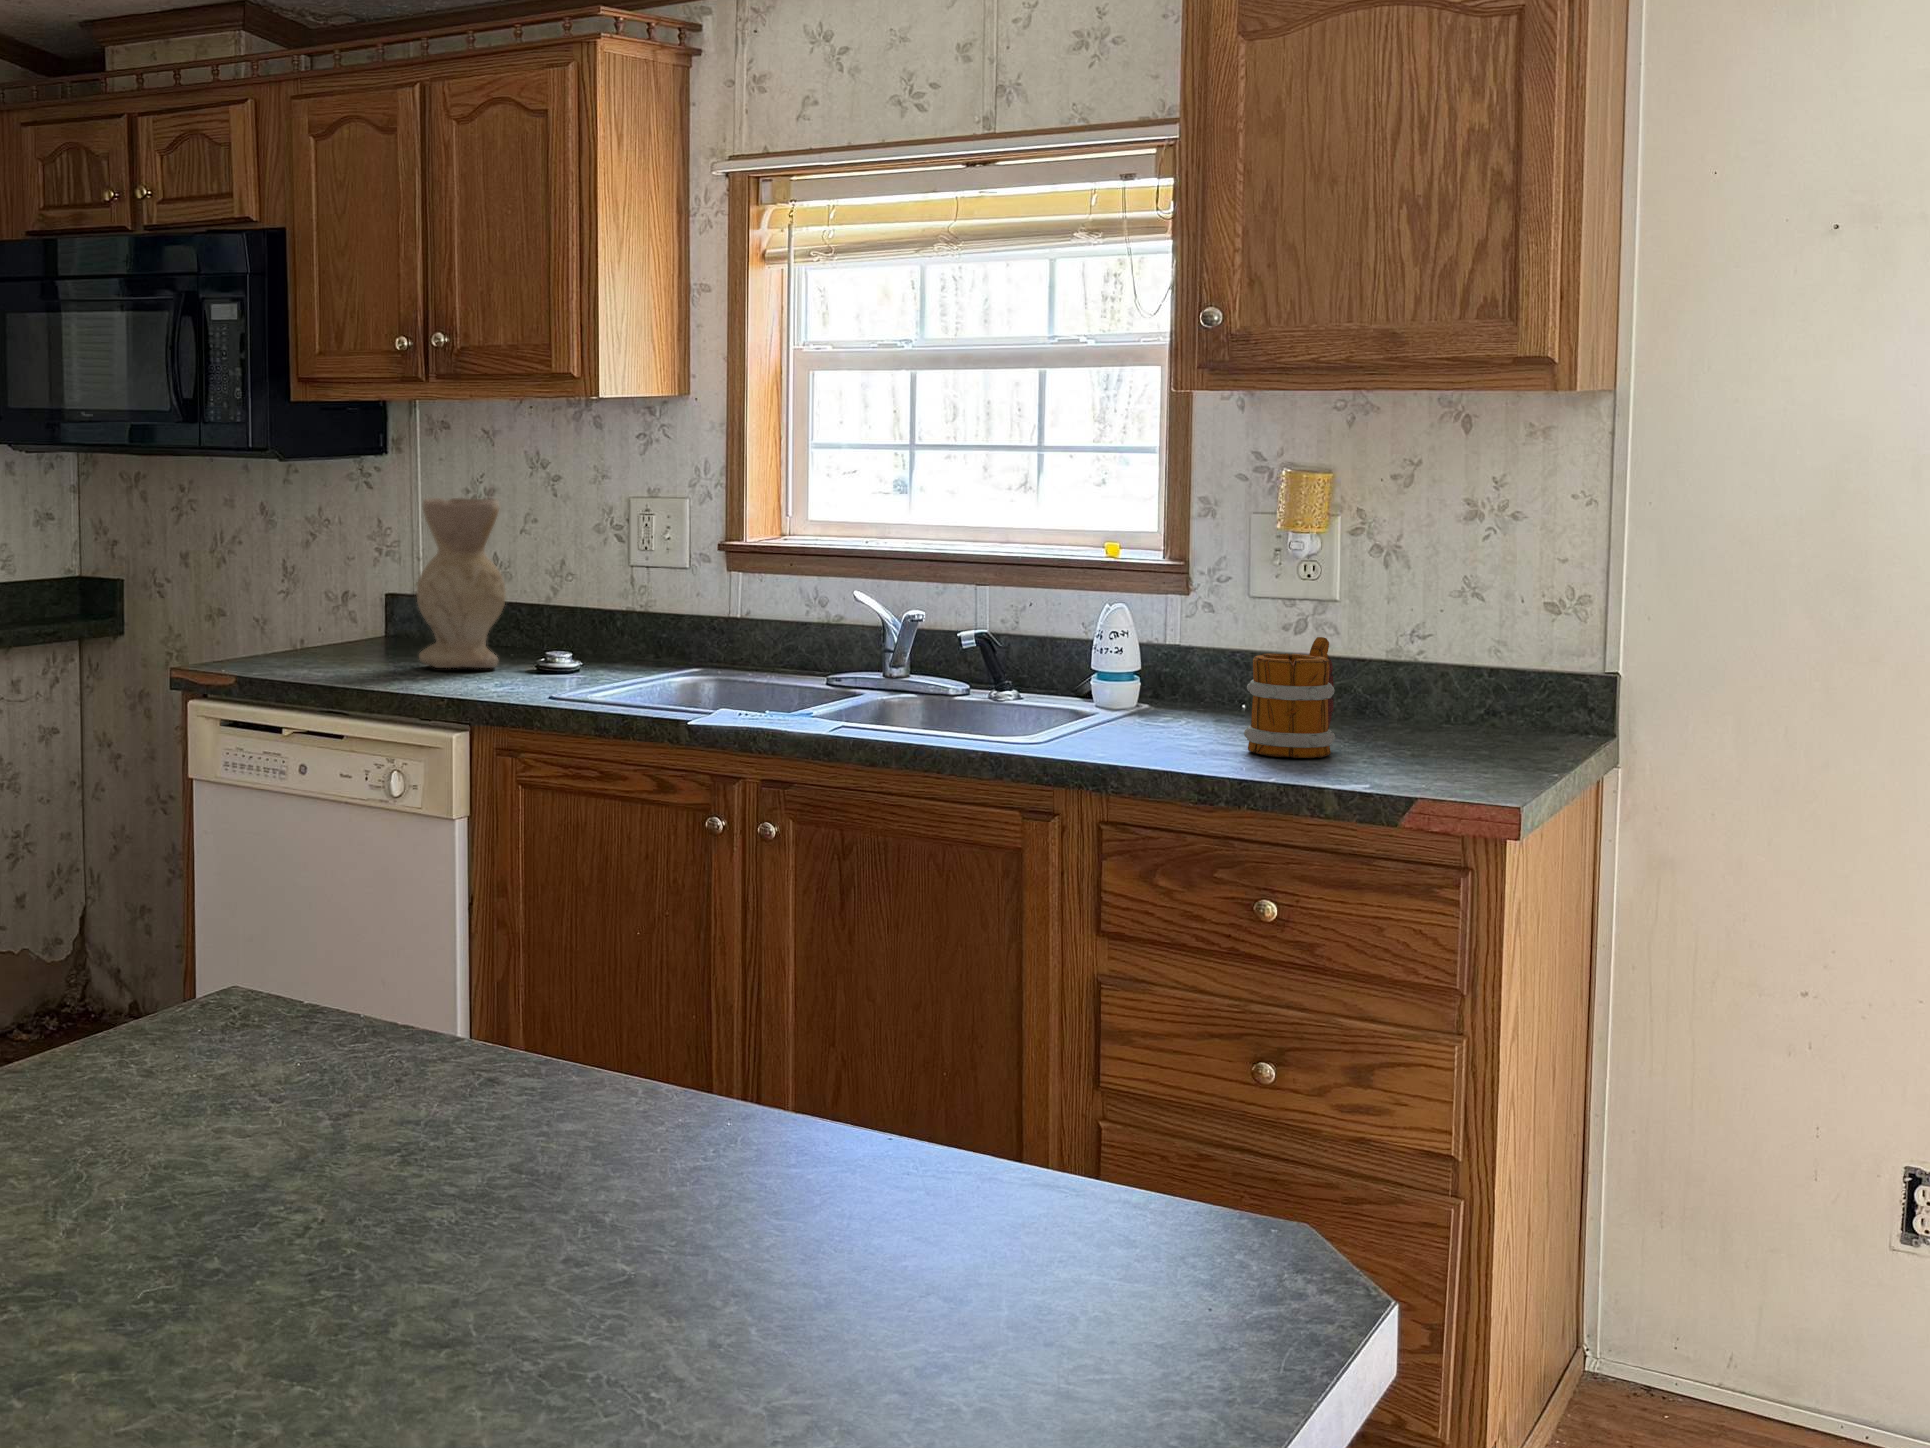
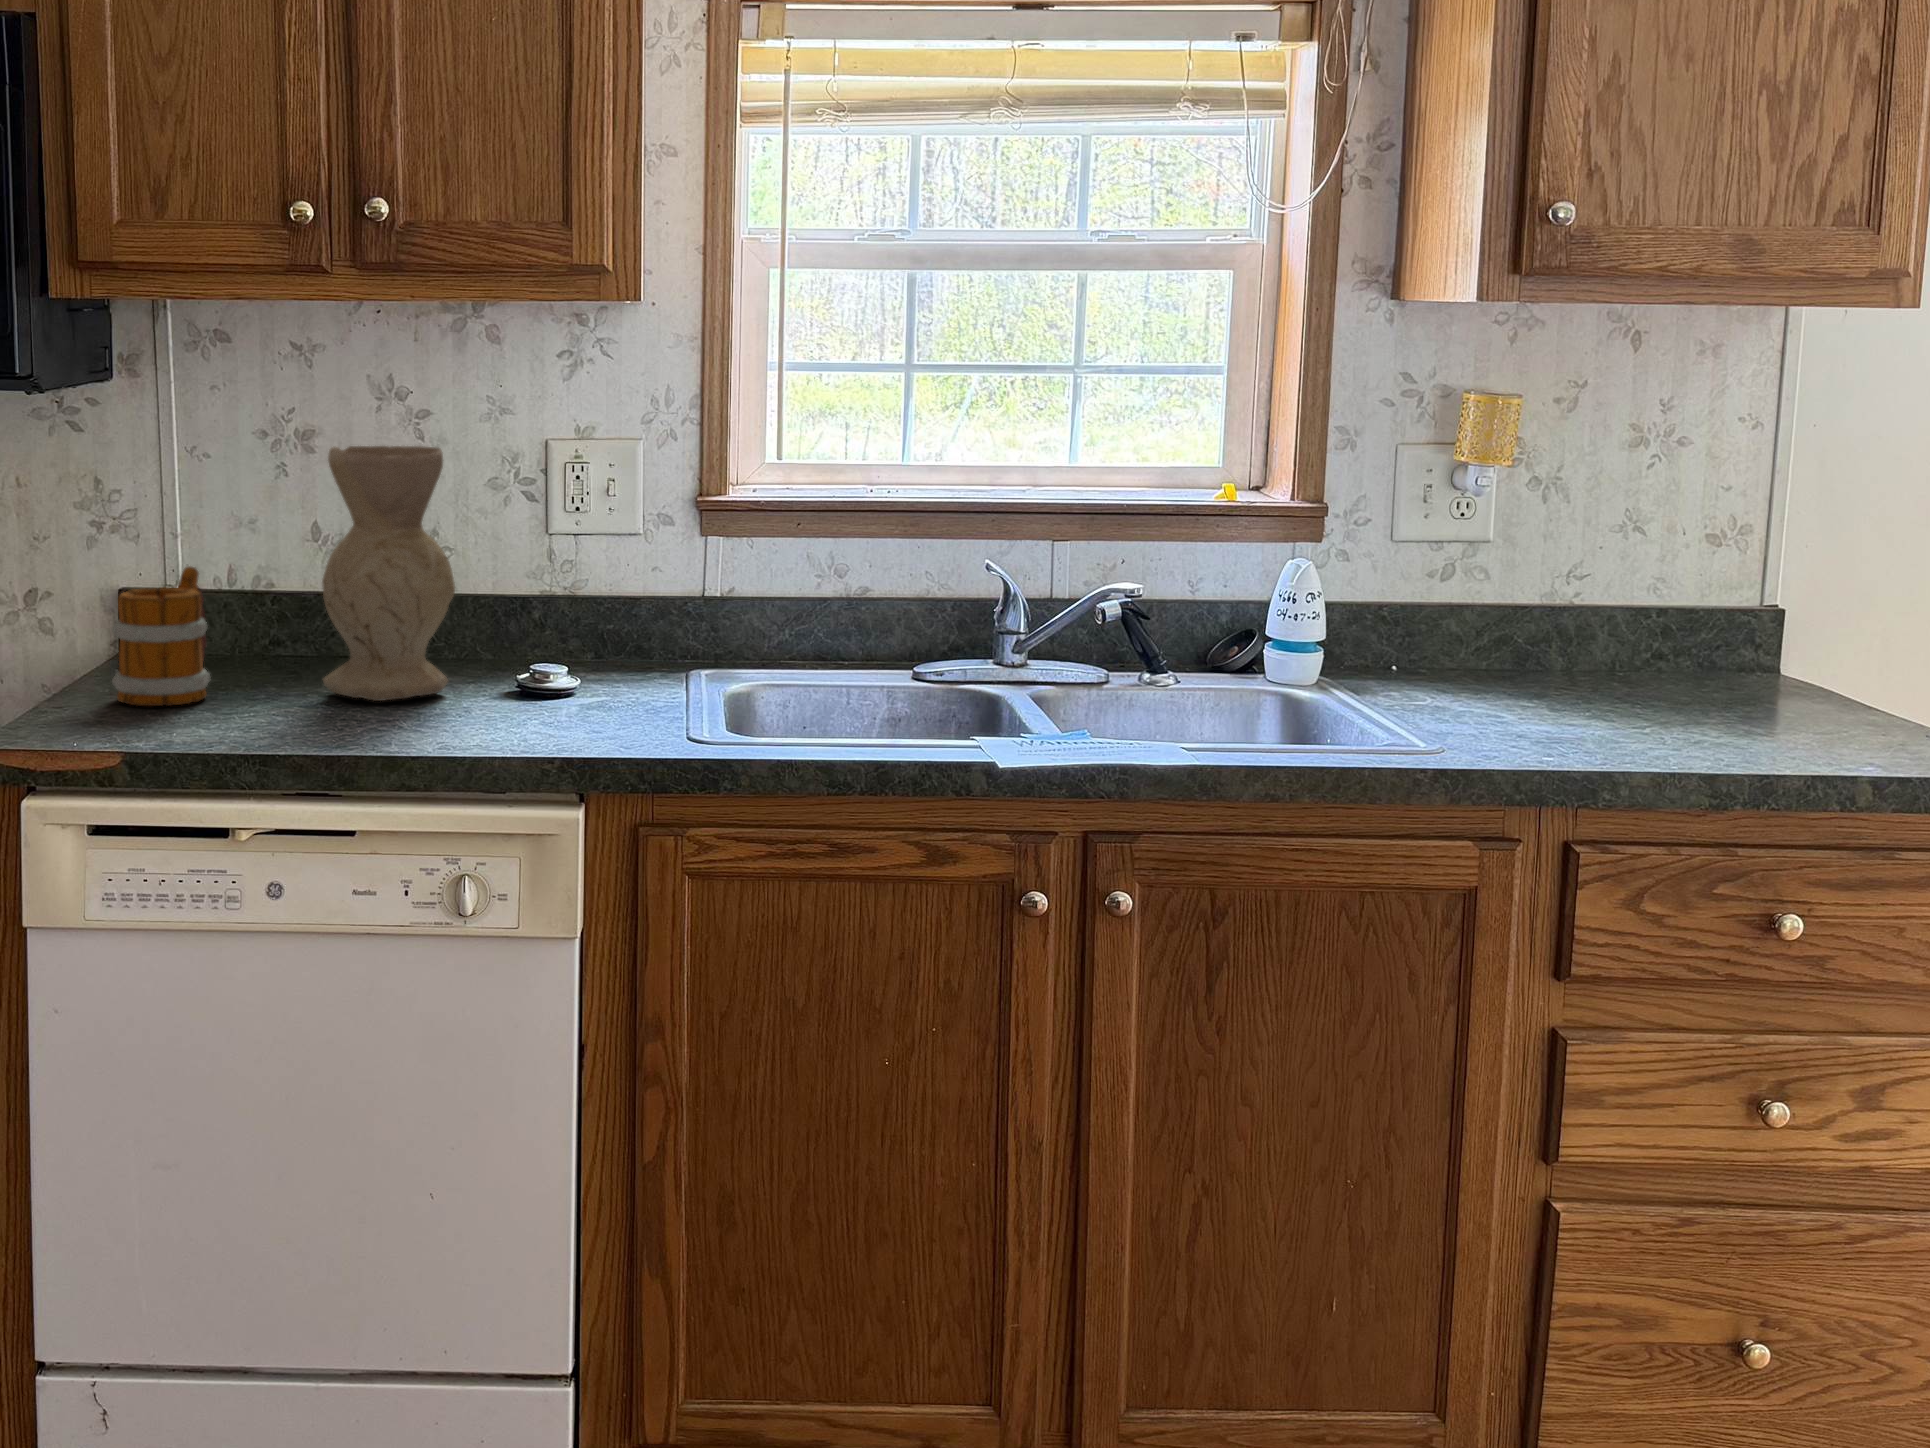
mug: present [1244,637,1335,758] -> present [112,567,210,706]

